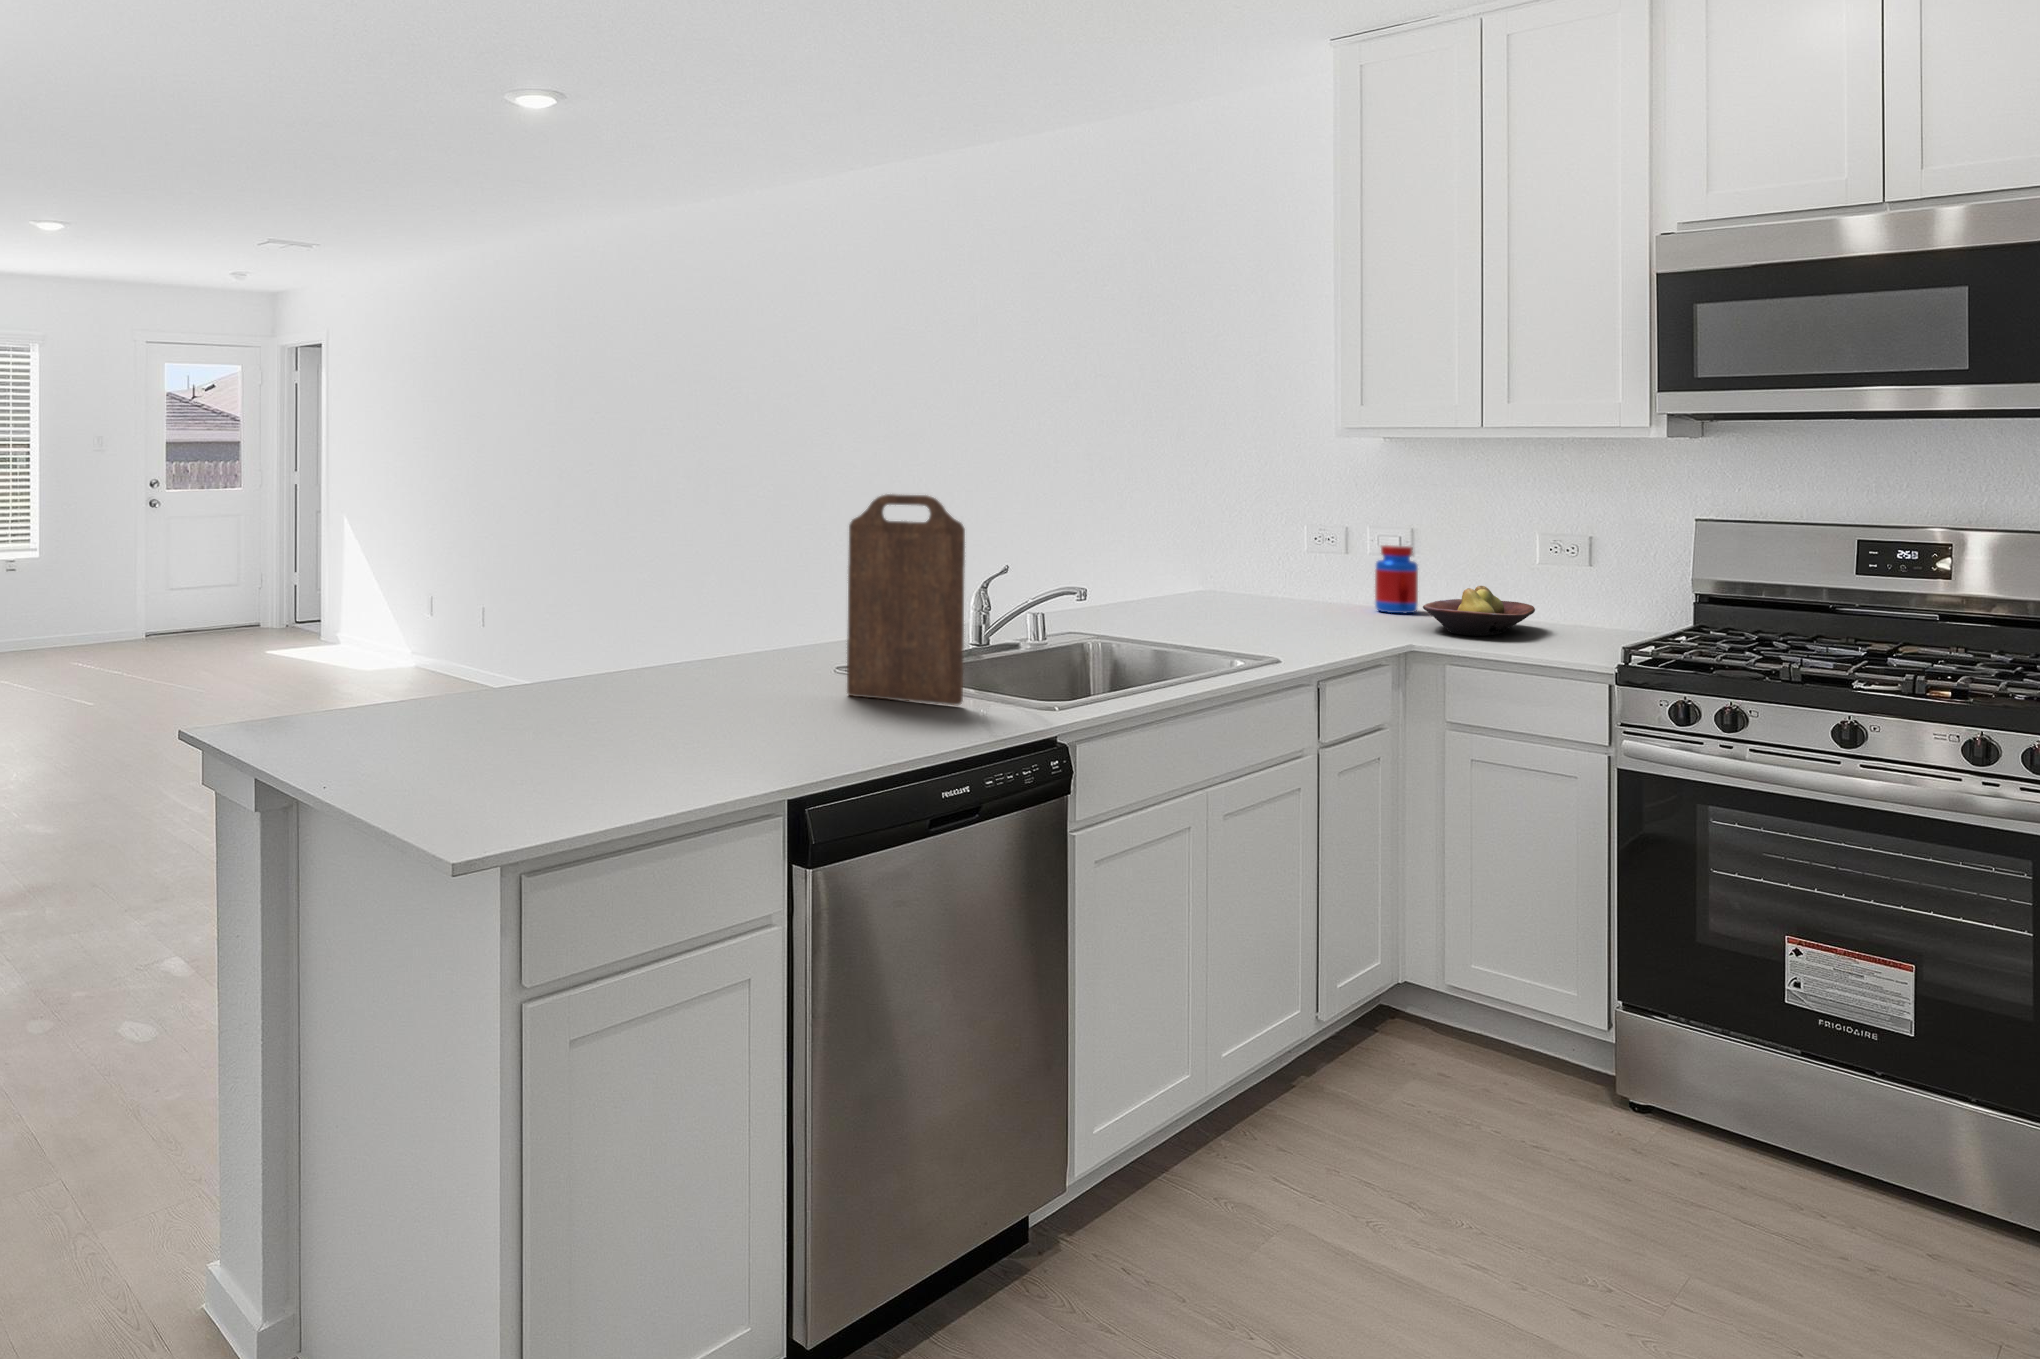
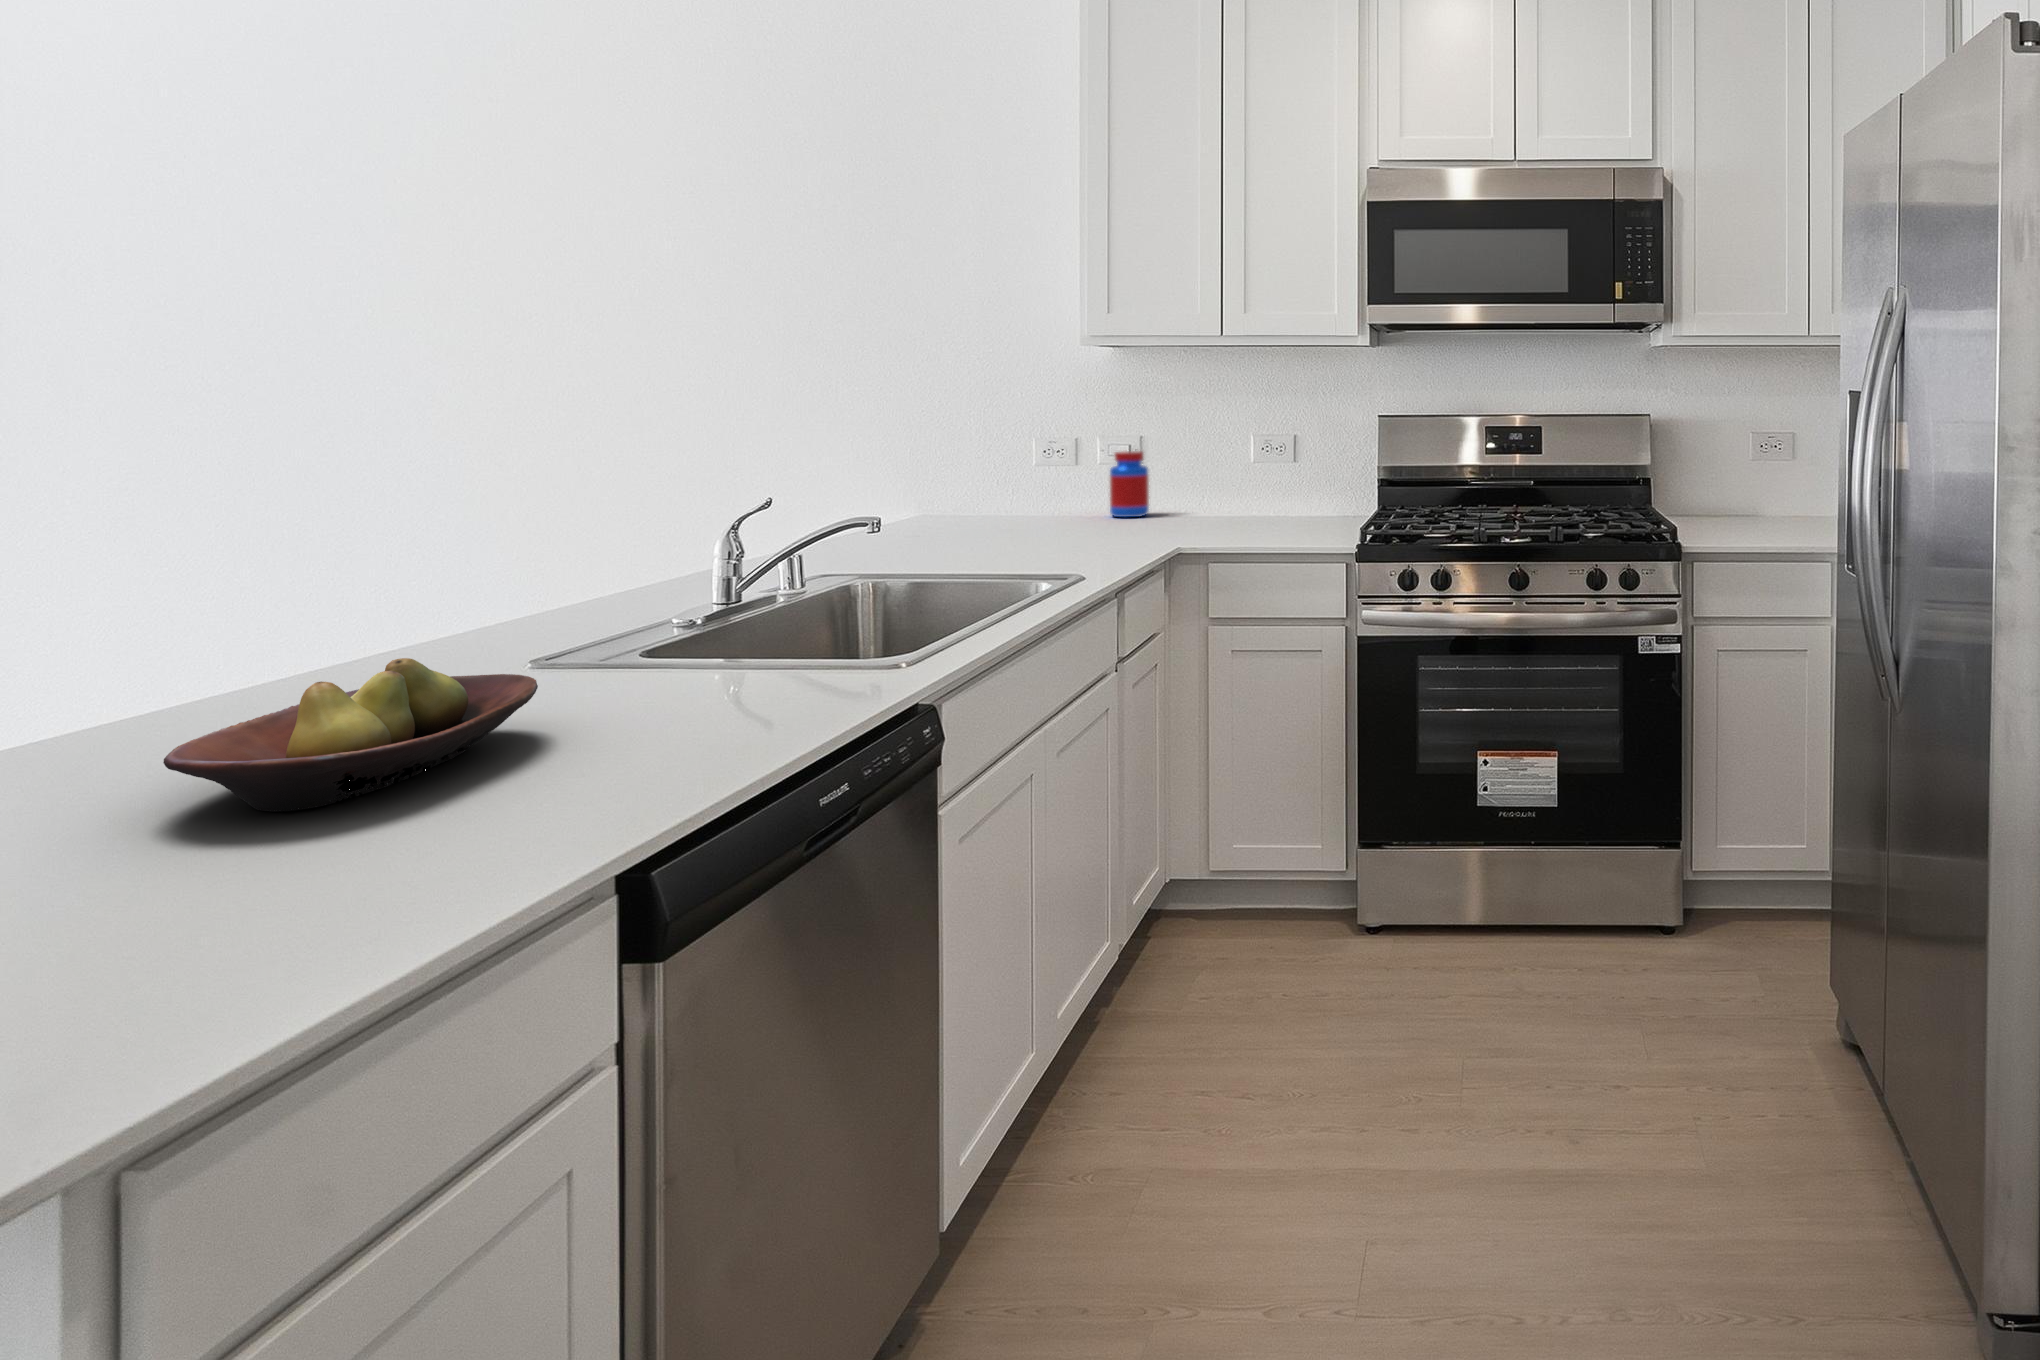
cutting board: present [847,494,965,705] -> none [616,423,794,696]
fruit bowl: present [1423,586,1535,636] -> present [163,658,538,812]

